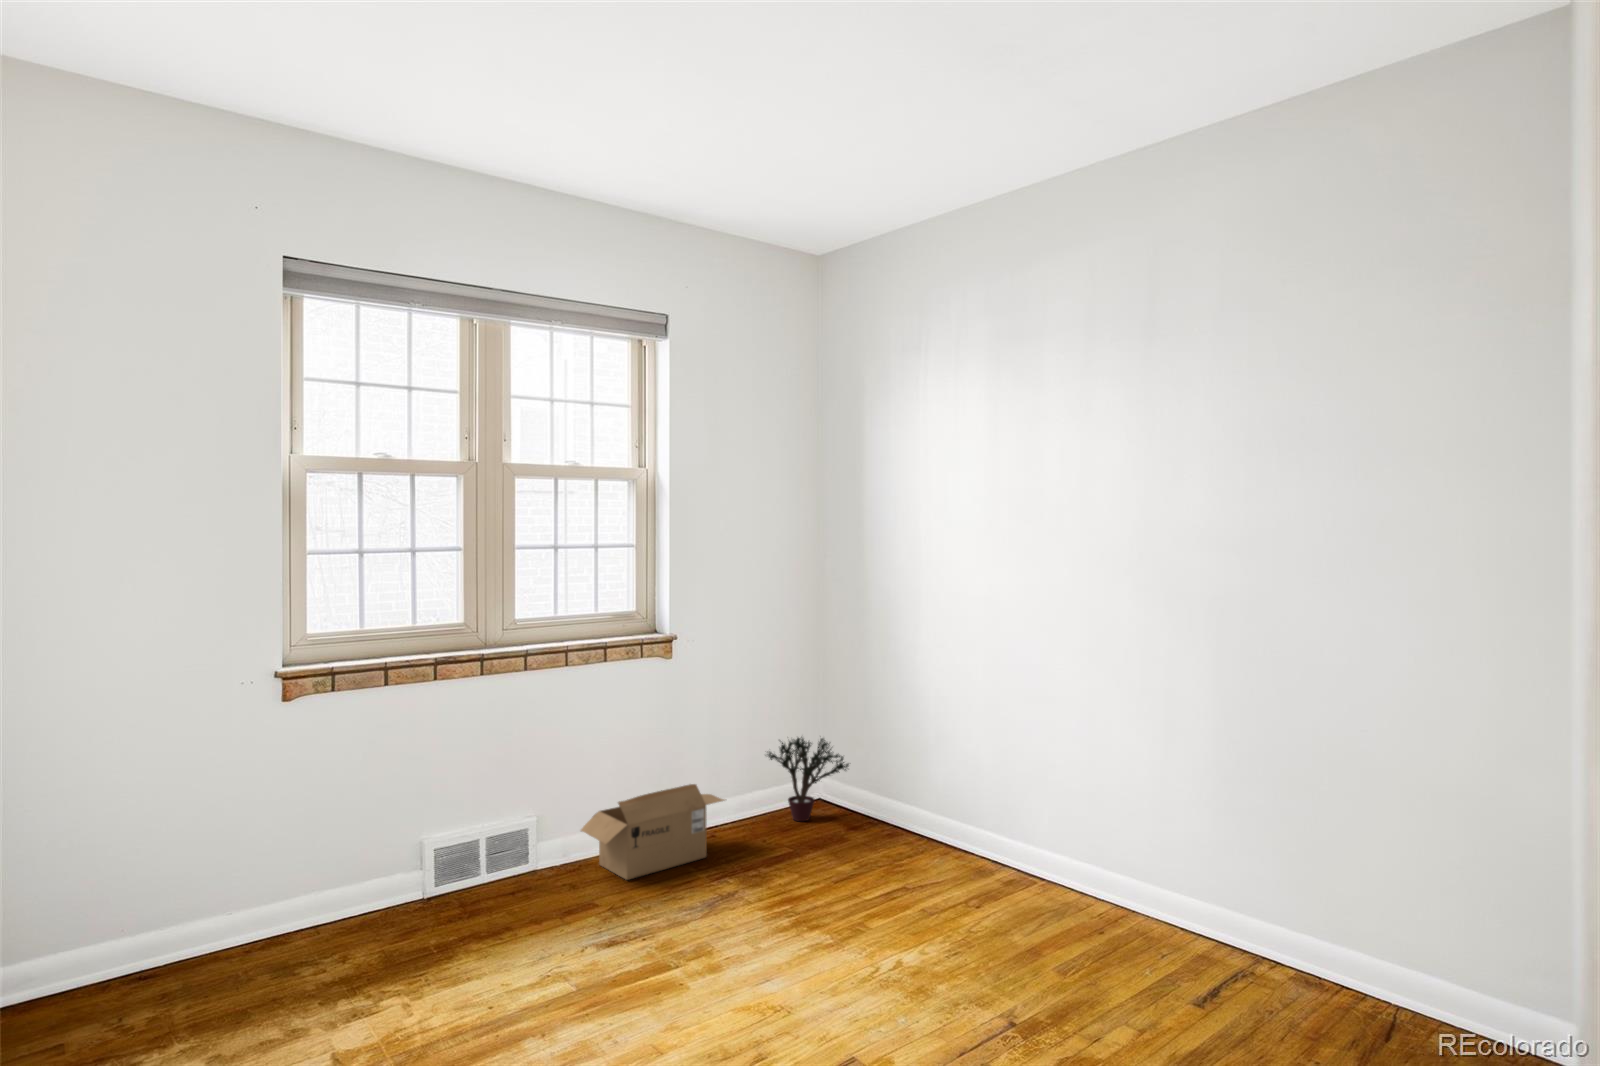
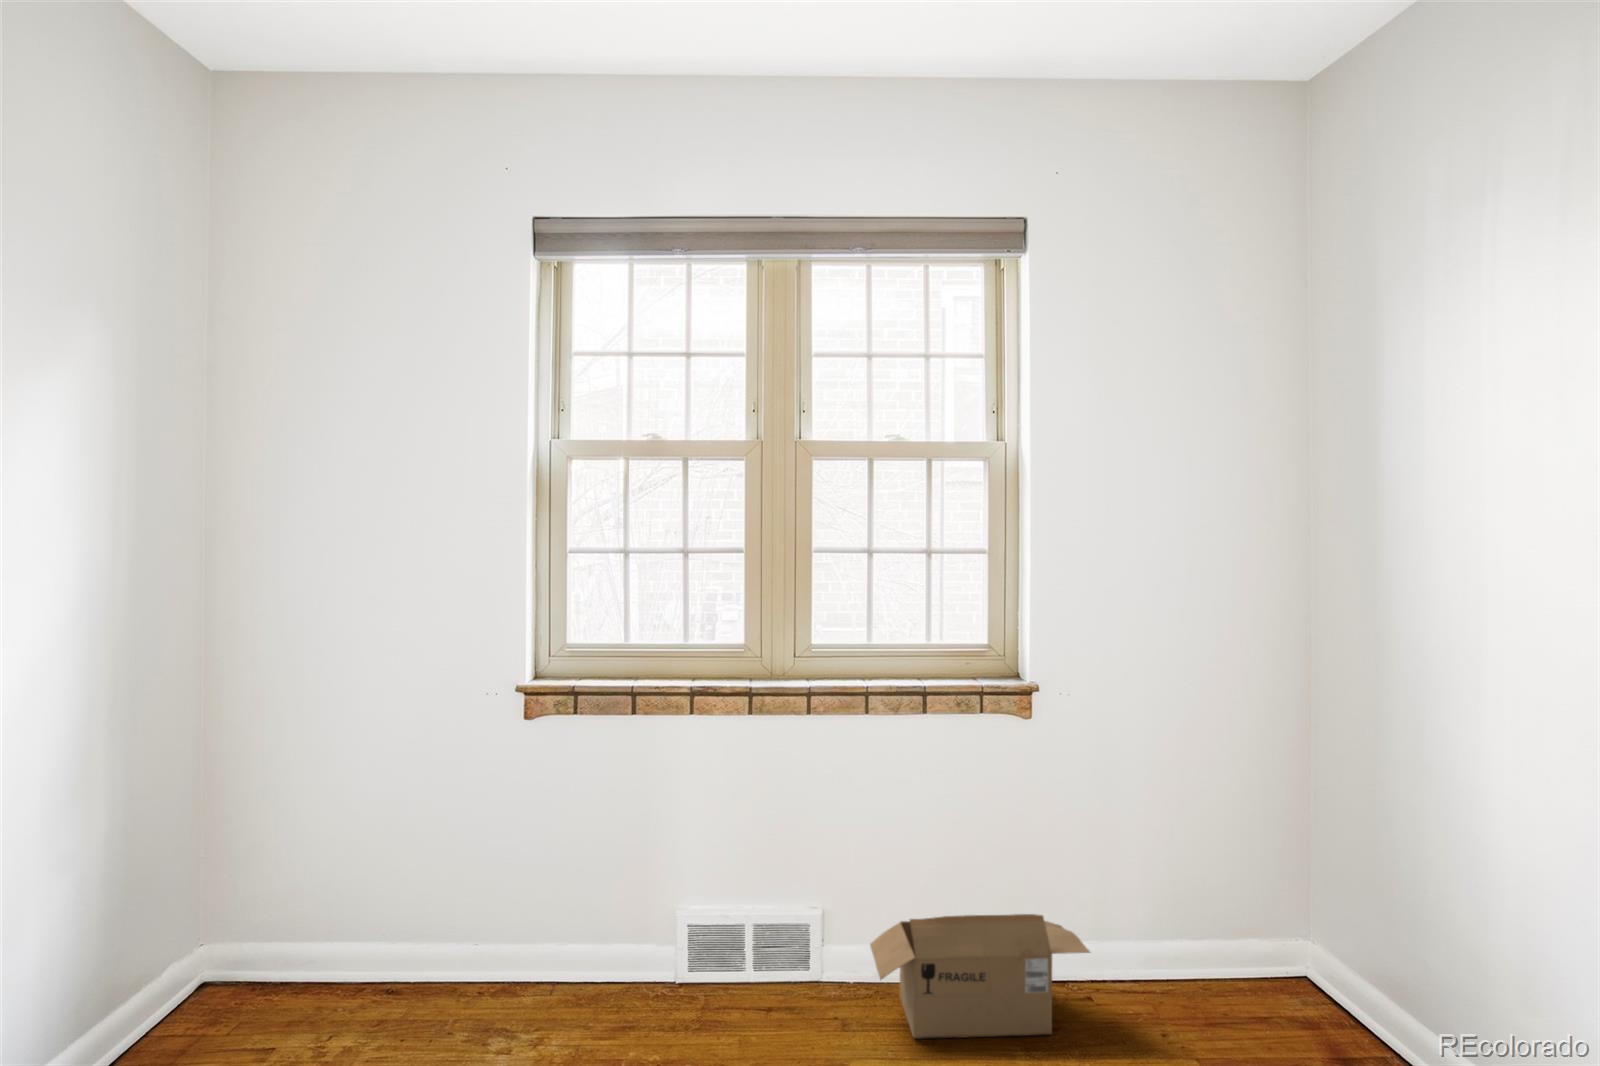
potted plant: present [767,737,849,821] -> none [1187,863,1345,1012]

